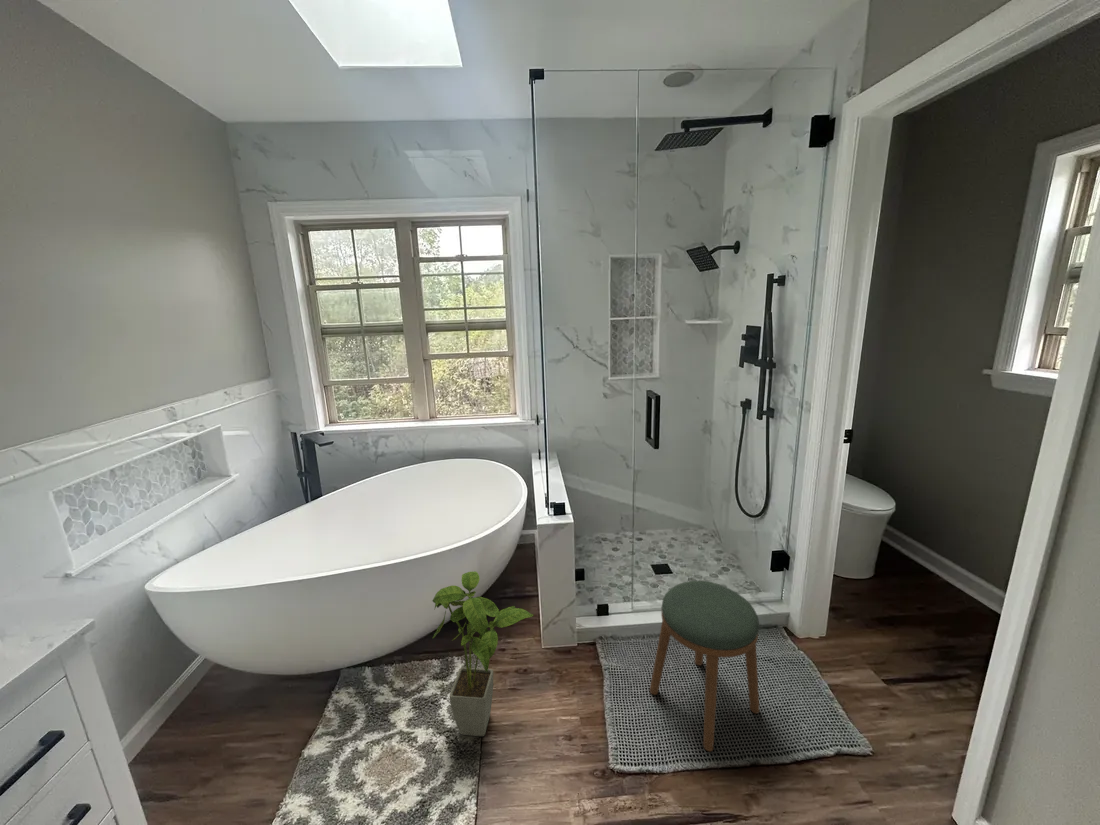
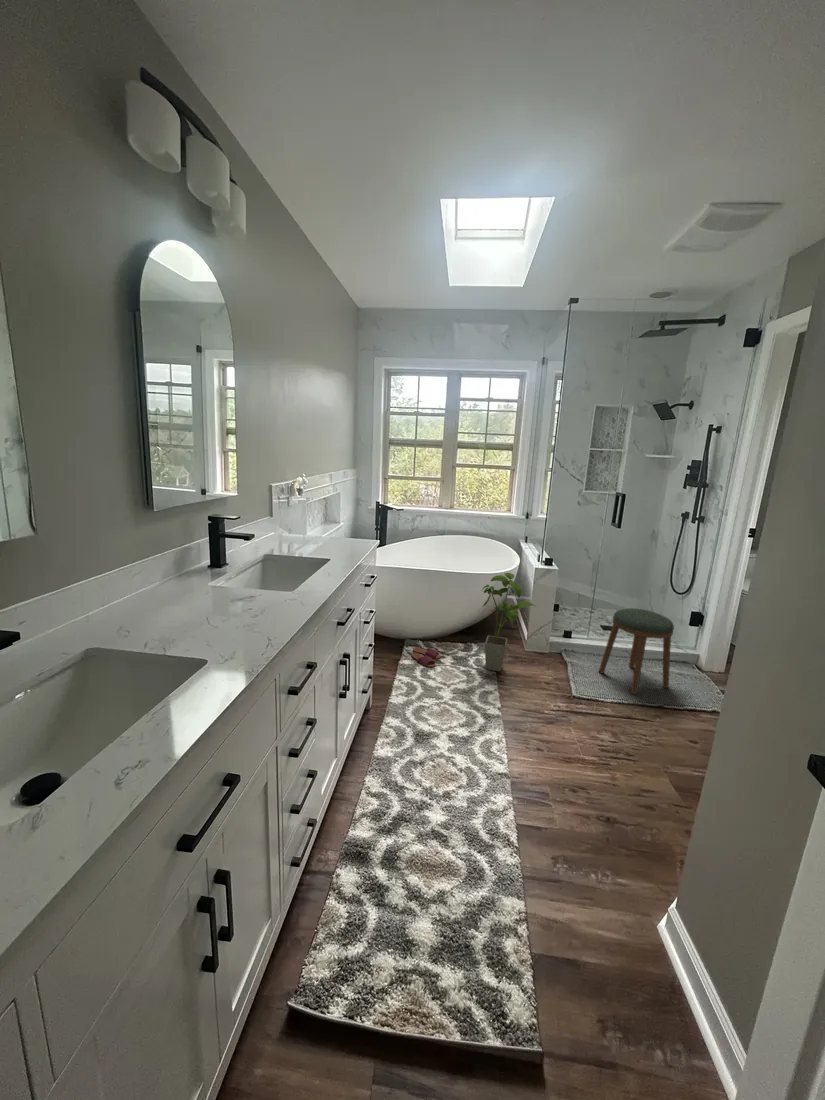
slippers: none [331,693,387,755] -> present [412,647,441,667]

